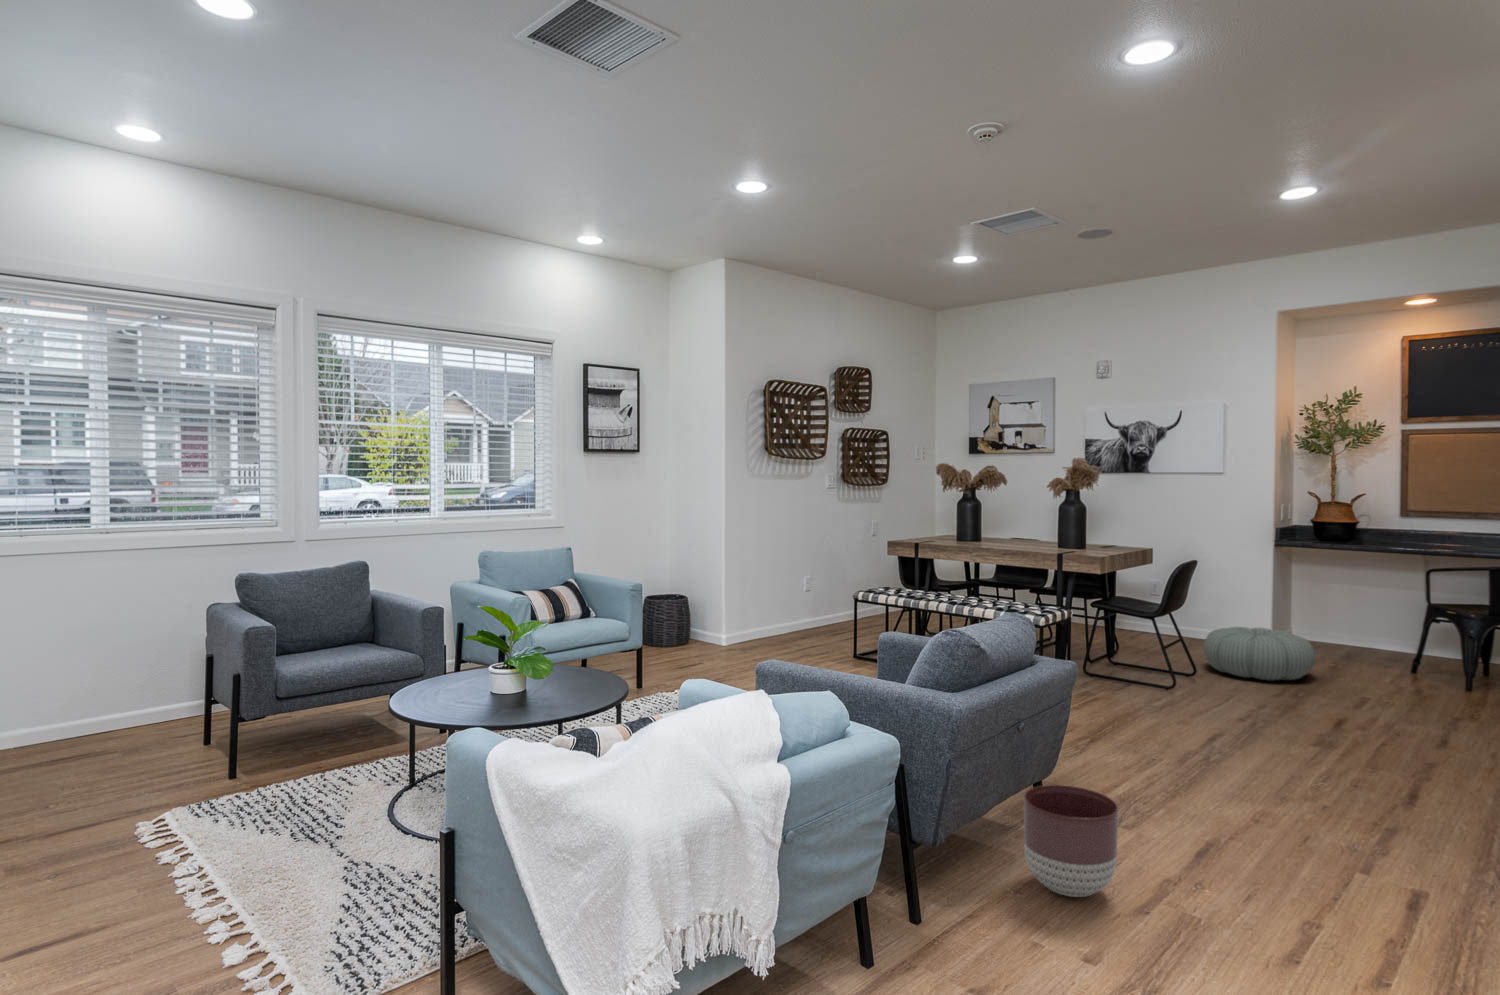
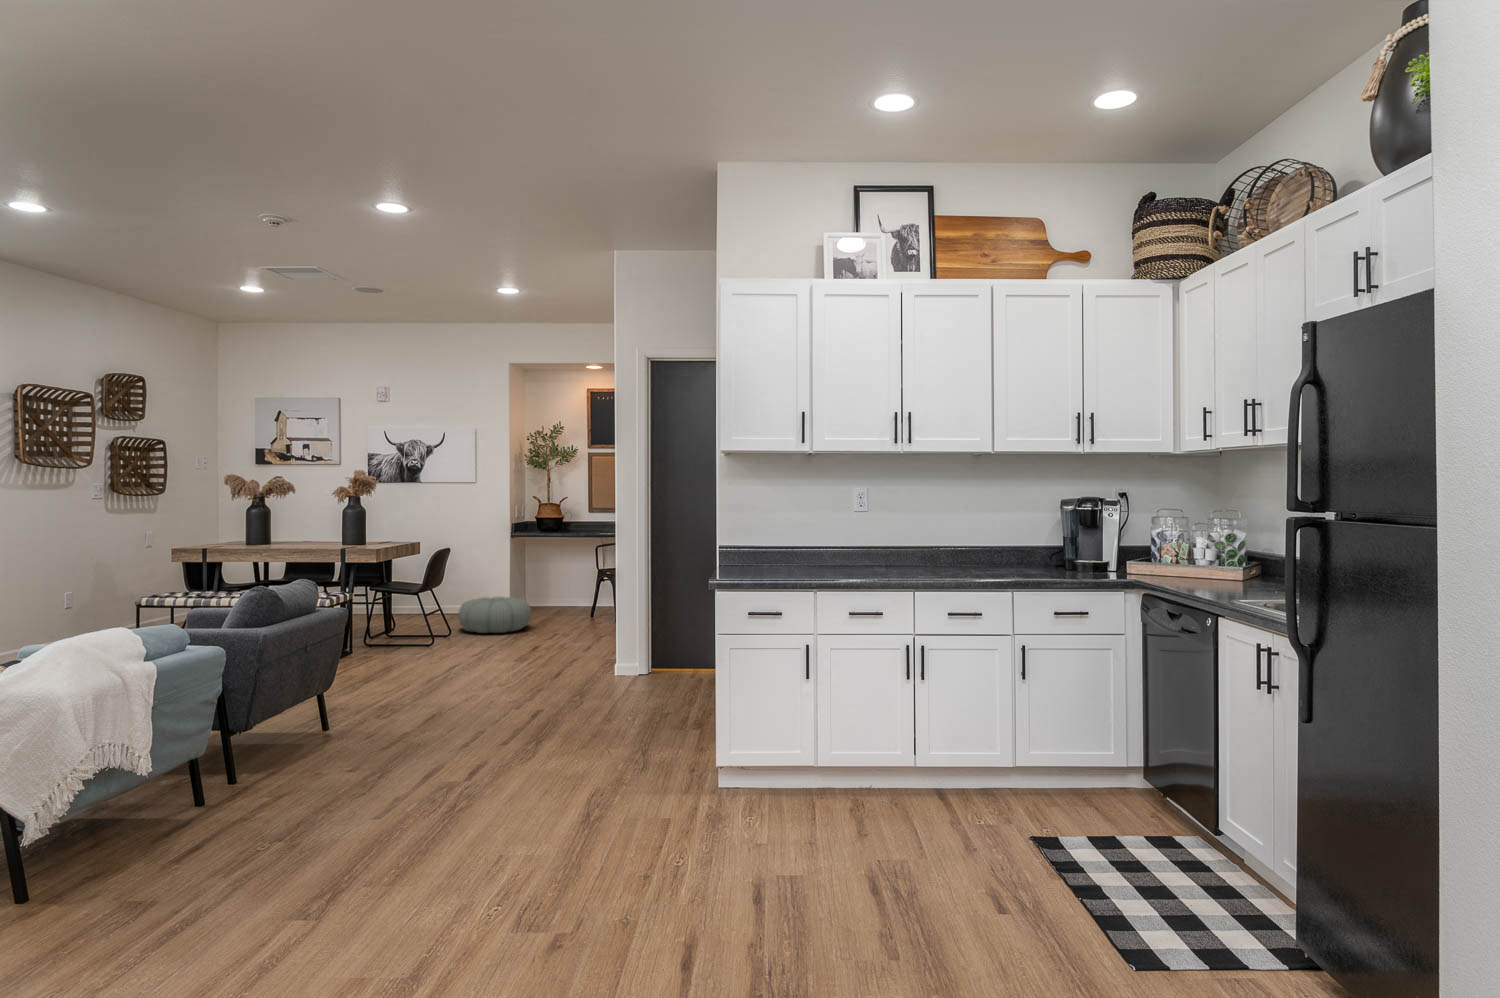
planter: present [1024,785,1118,897] -> none [309,699,374,768]

